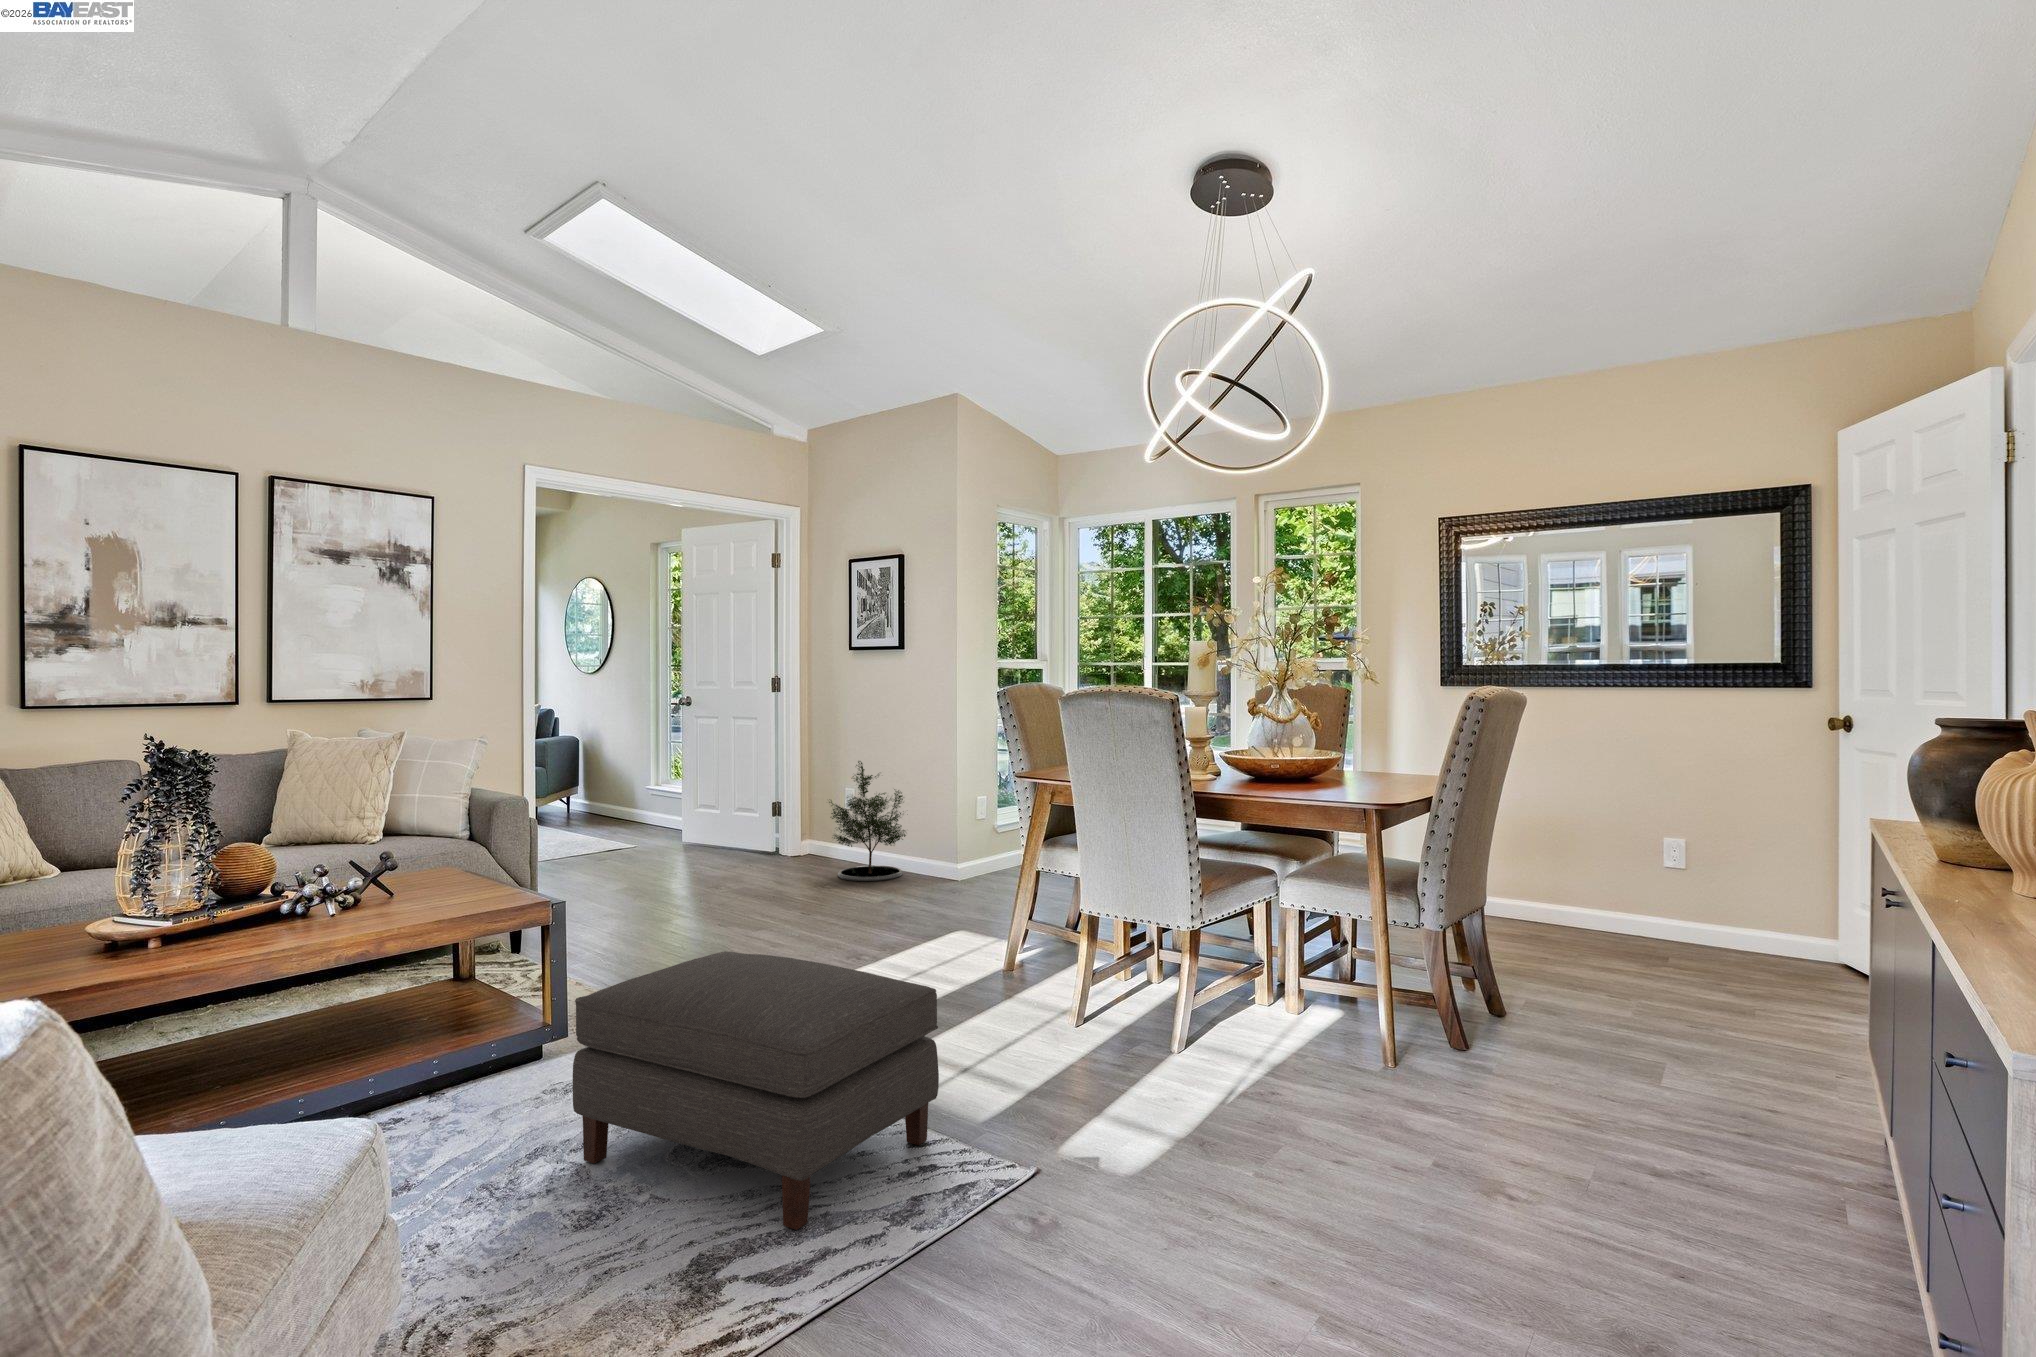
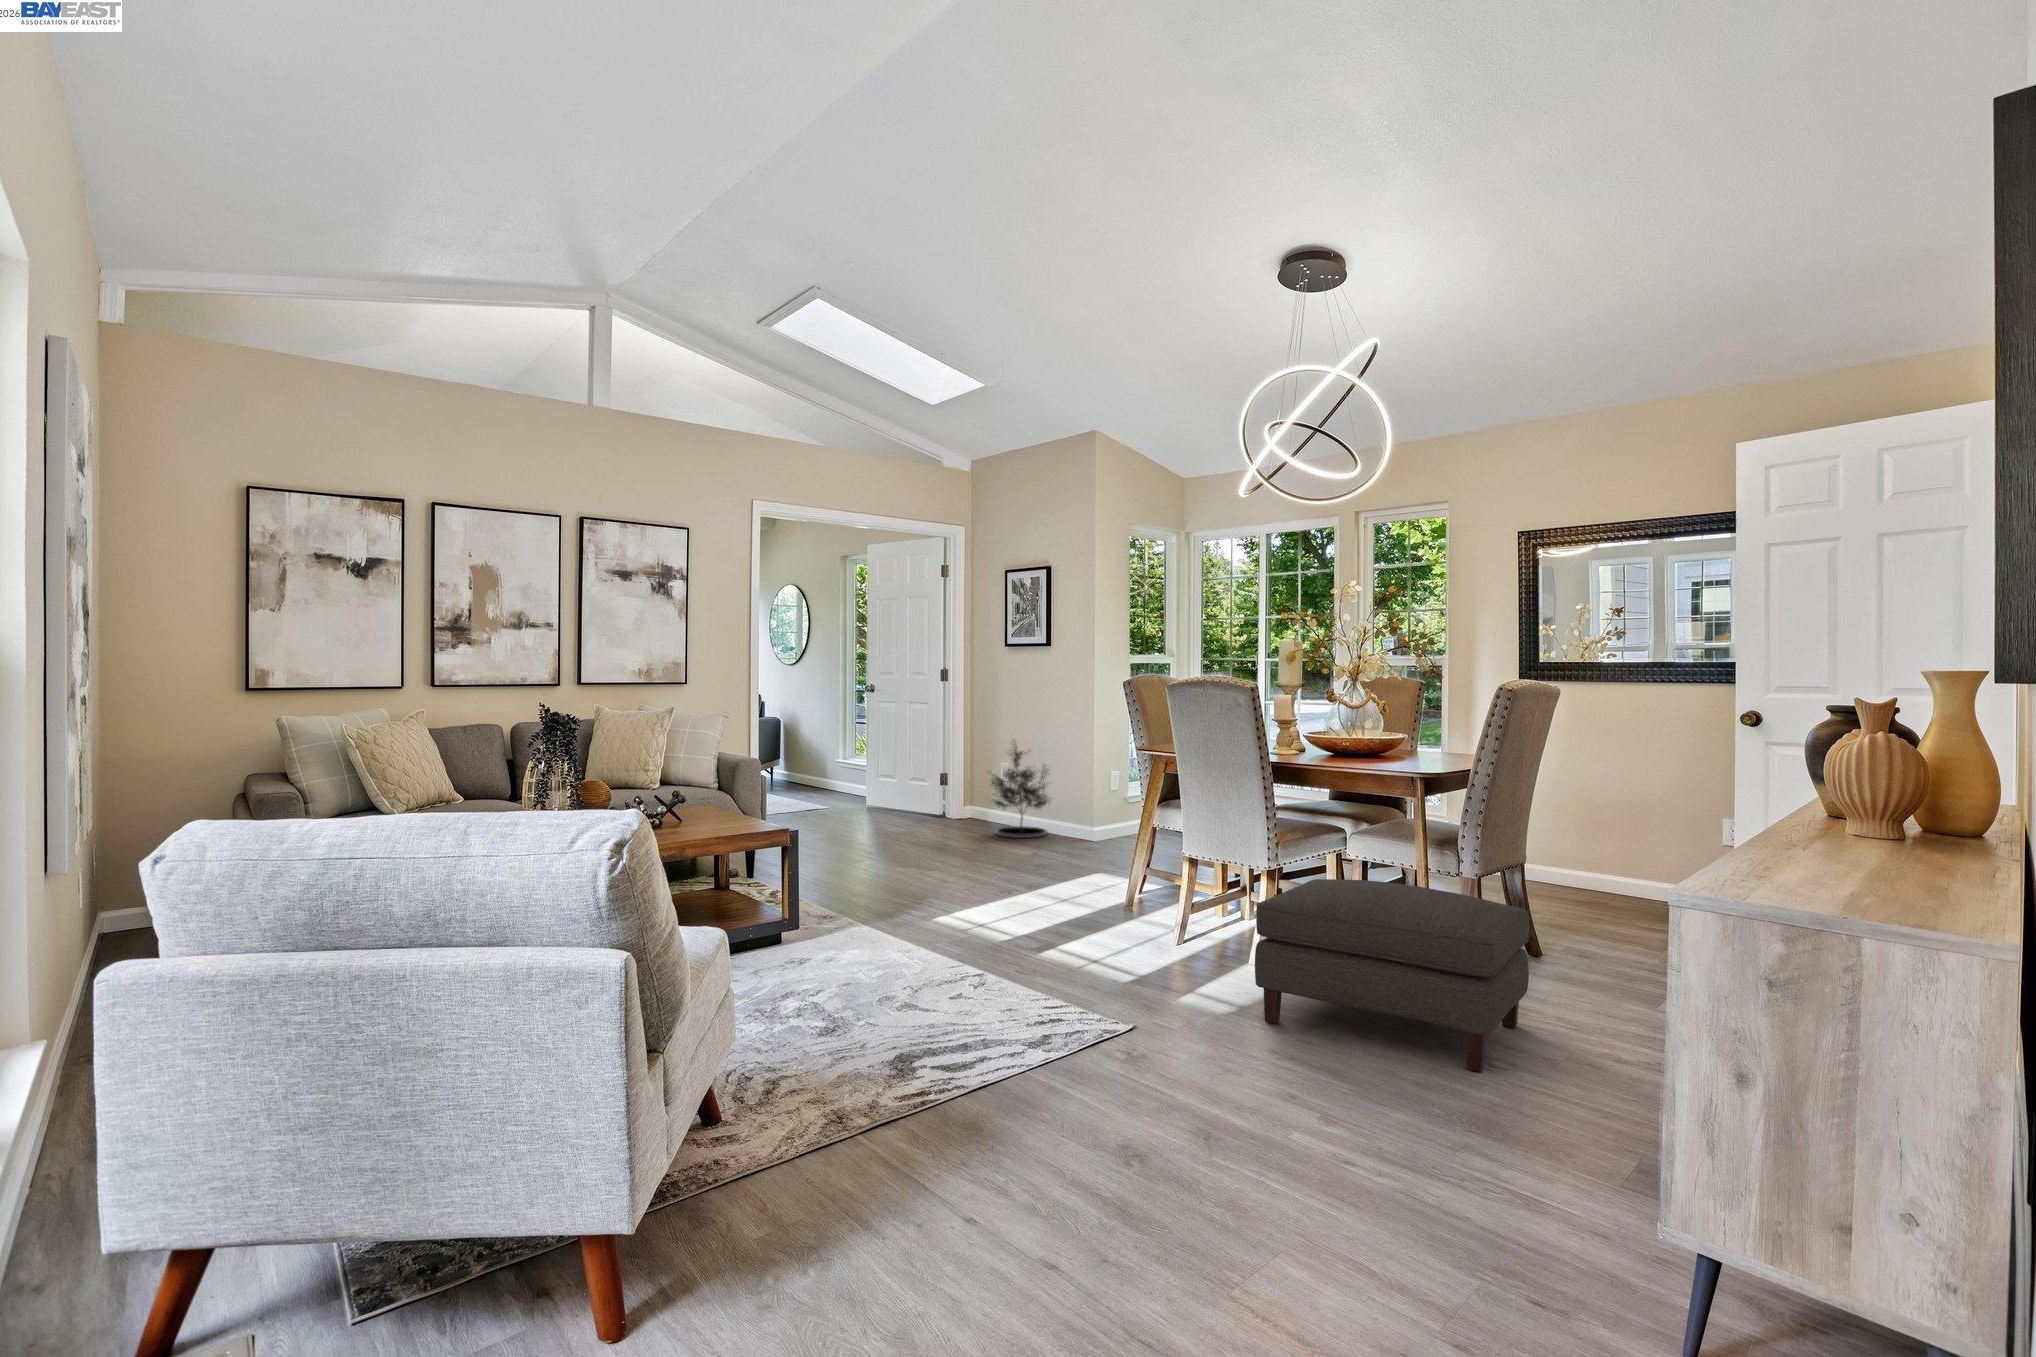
ottoman: present [573,951,939,1230] -> present [1255,879,1529,1072]

